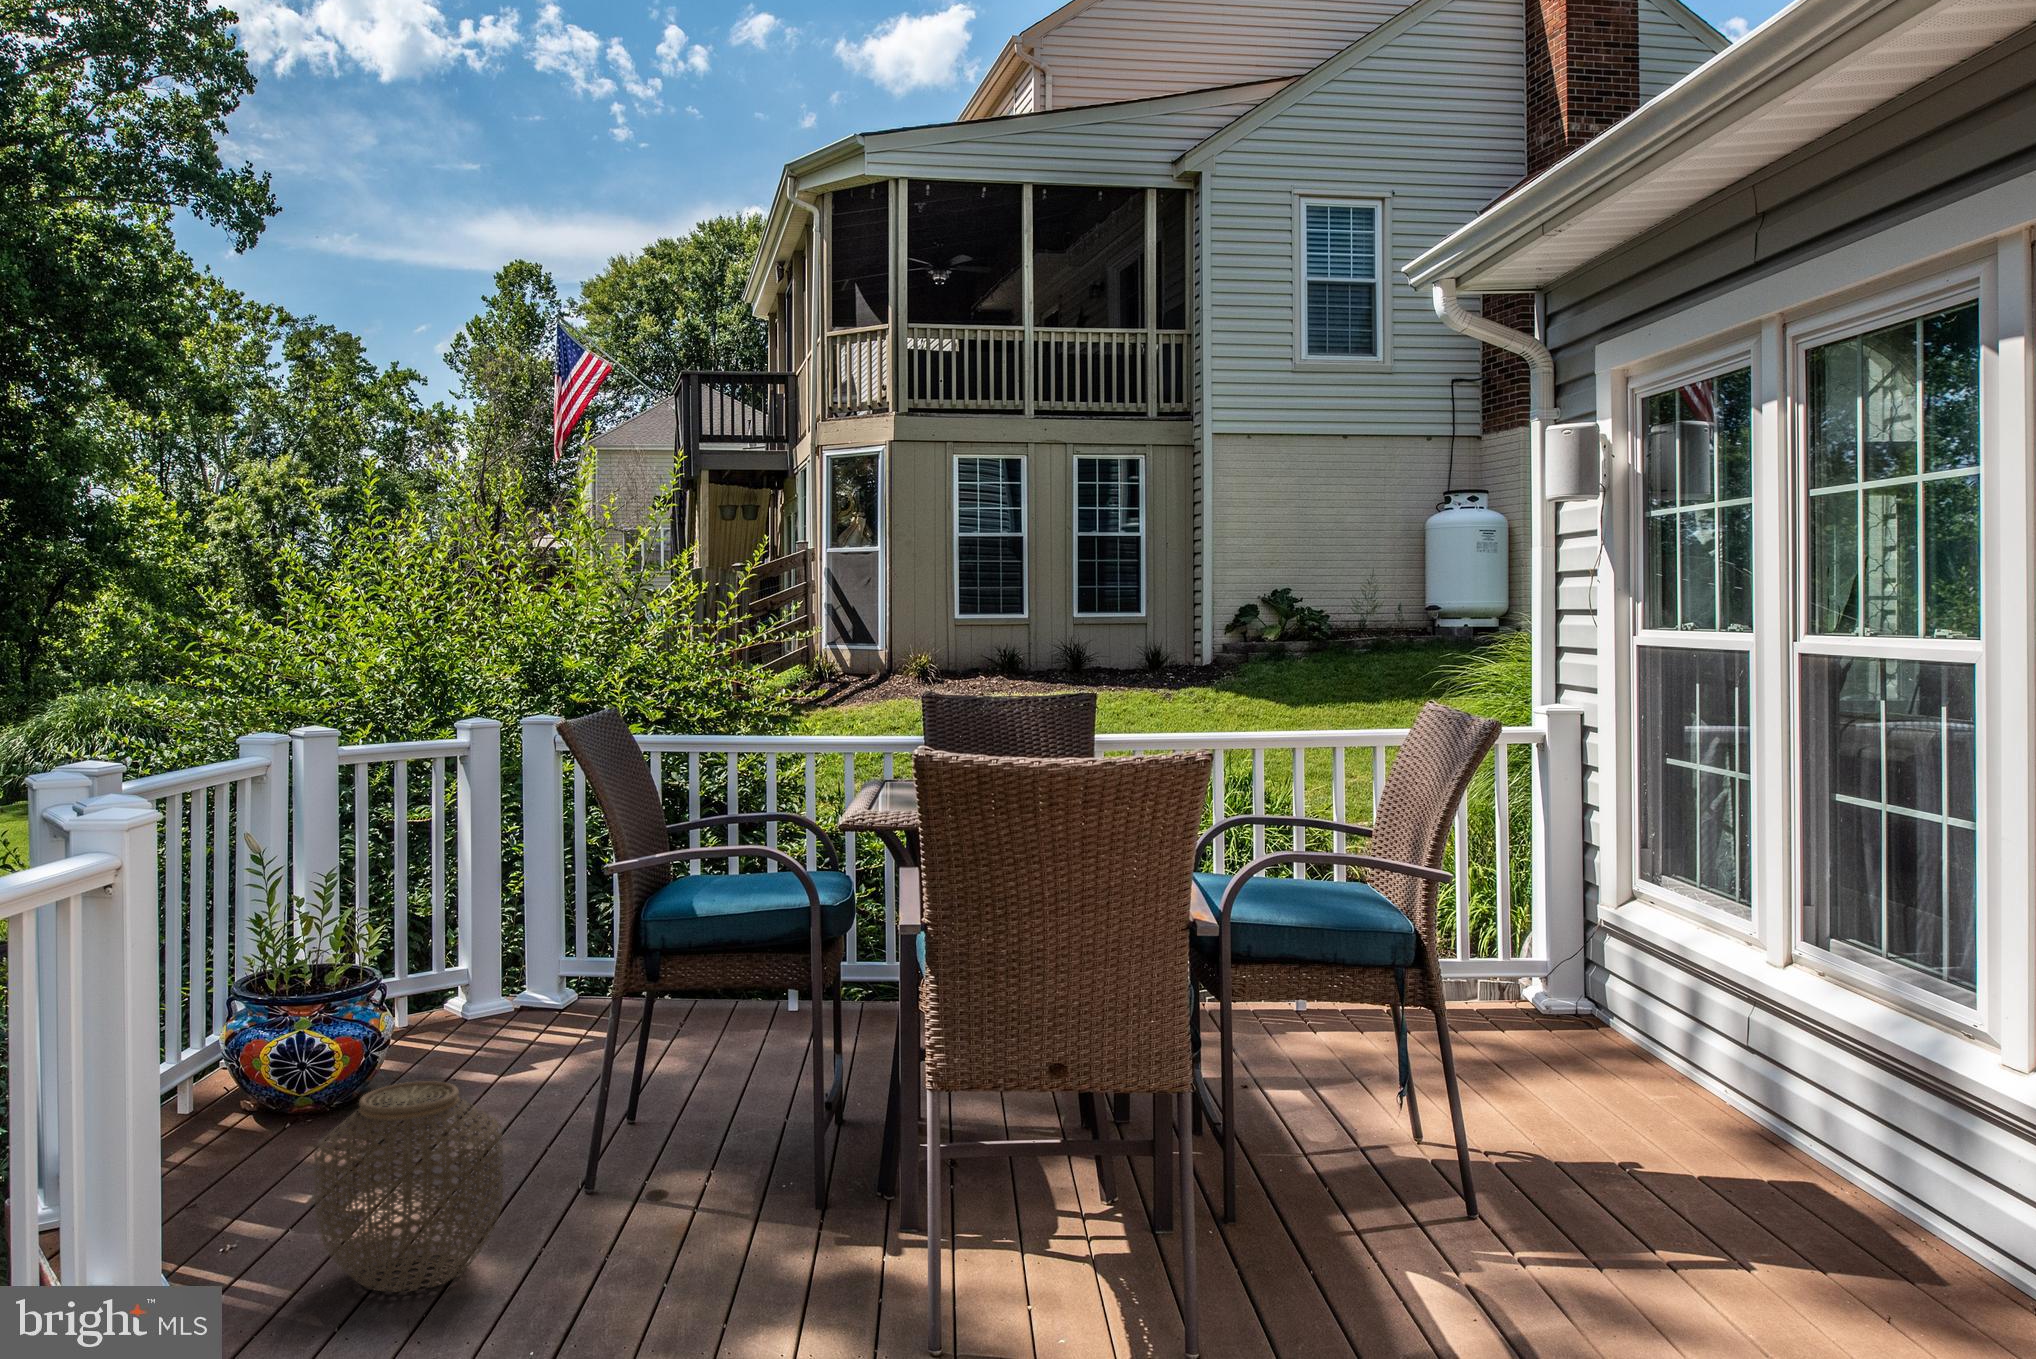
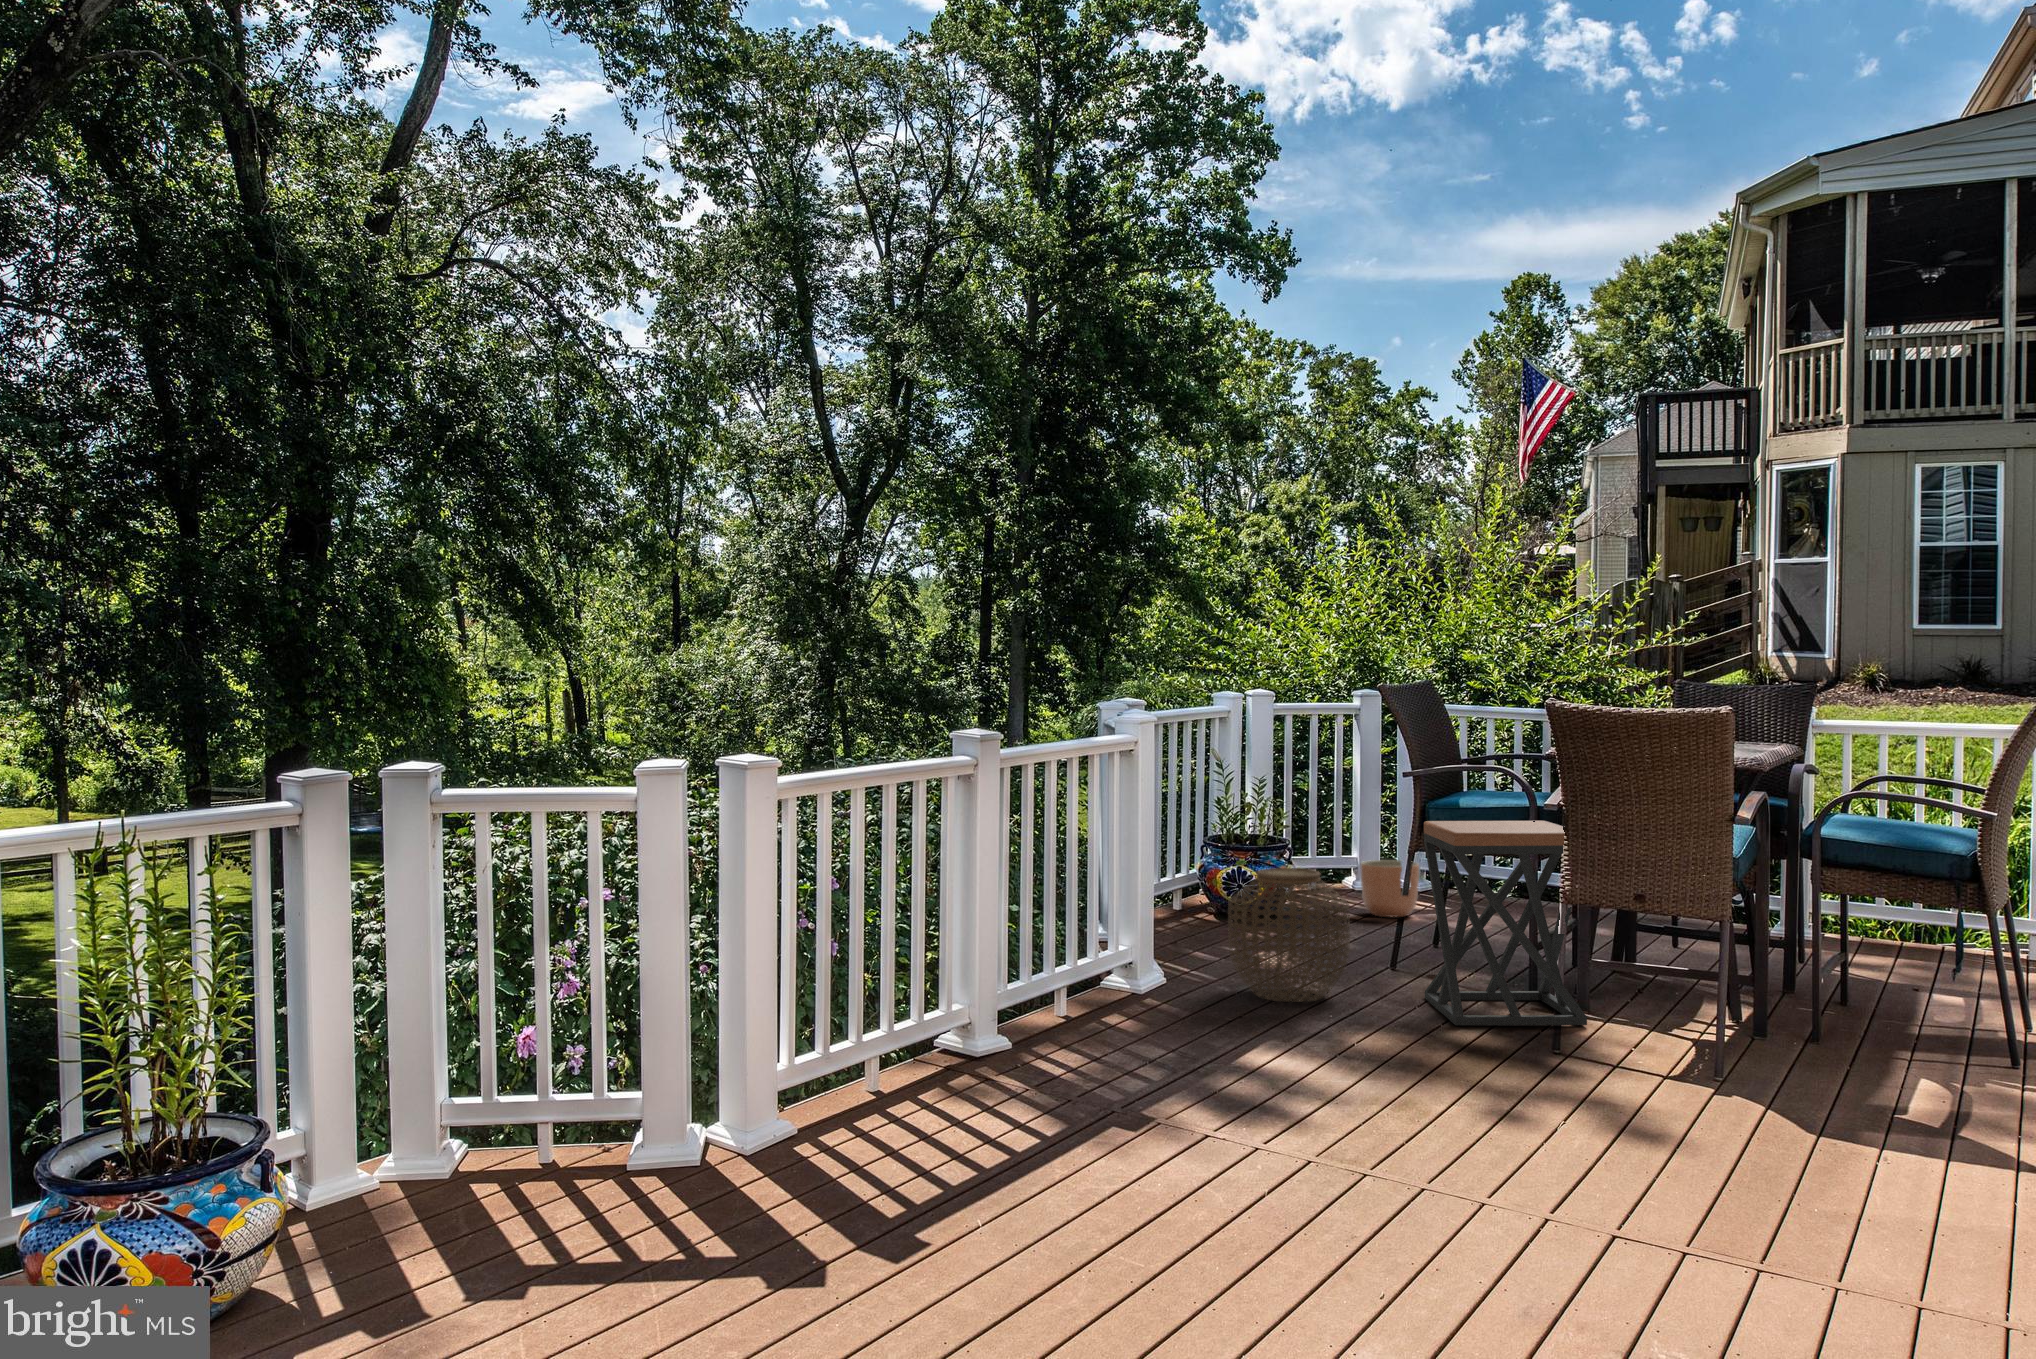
stool: none [601,972,828,1288] -> present [1424,821,1587,1025]
planter: none [461,986,538,1064] -> present [1361,860,1419,917]

